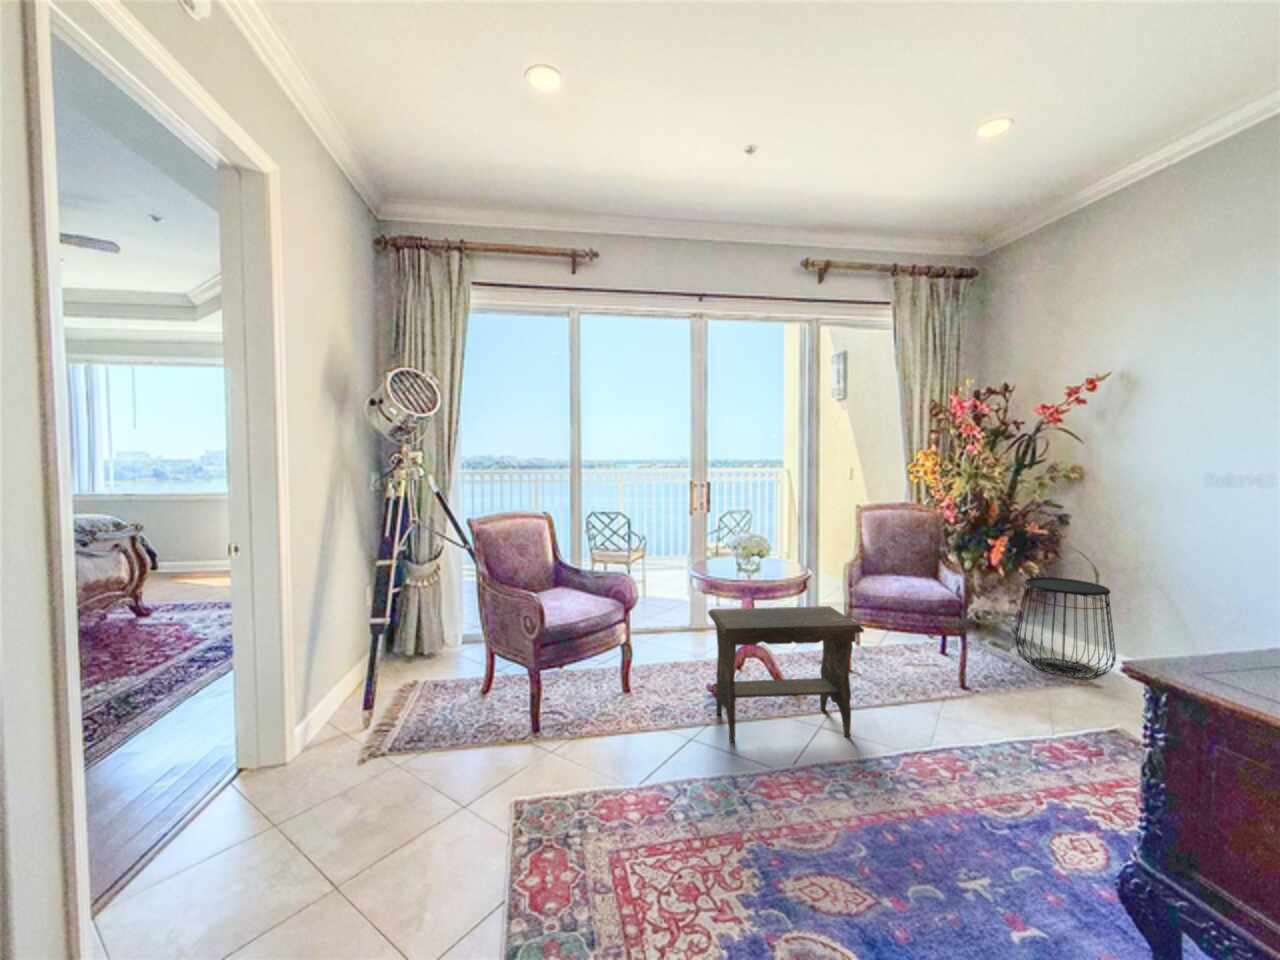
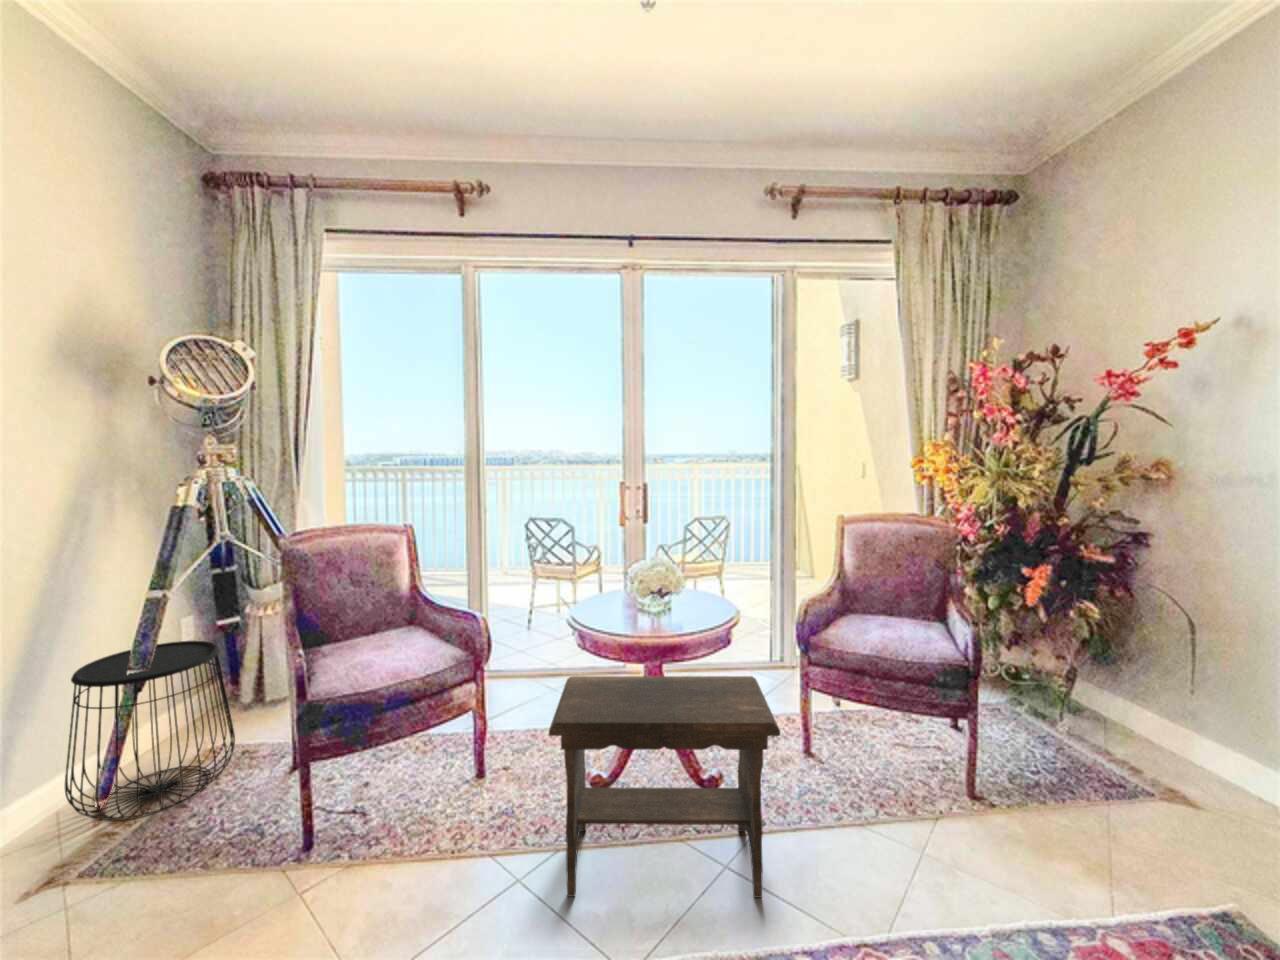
side table: present [1016,577,1116,678] -> present [65,641,235,820]

